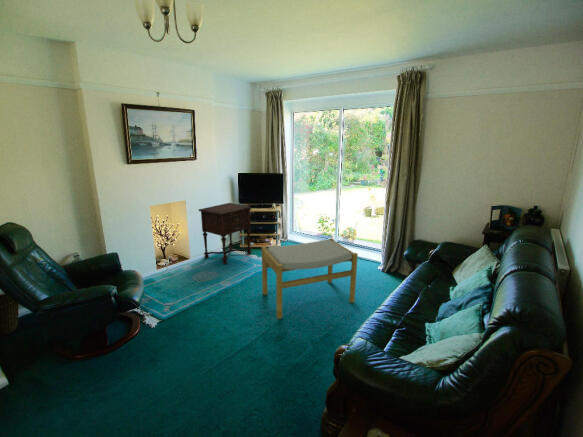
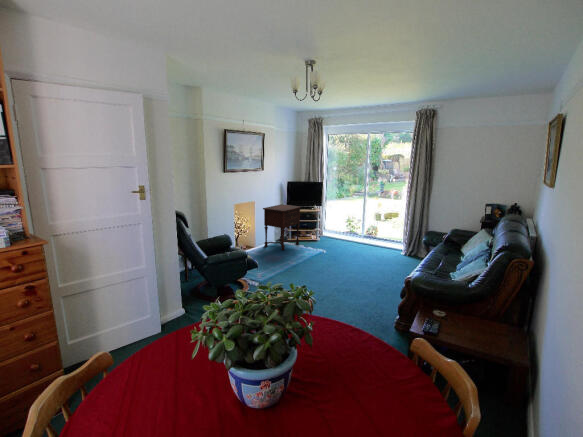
footstool: present [262,239,358,319] -> none [322,228,394,281]

